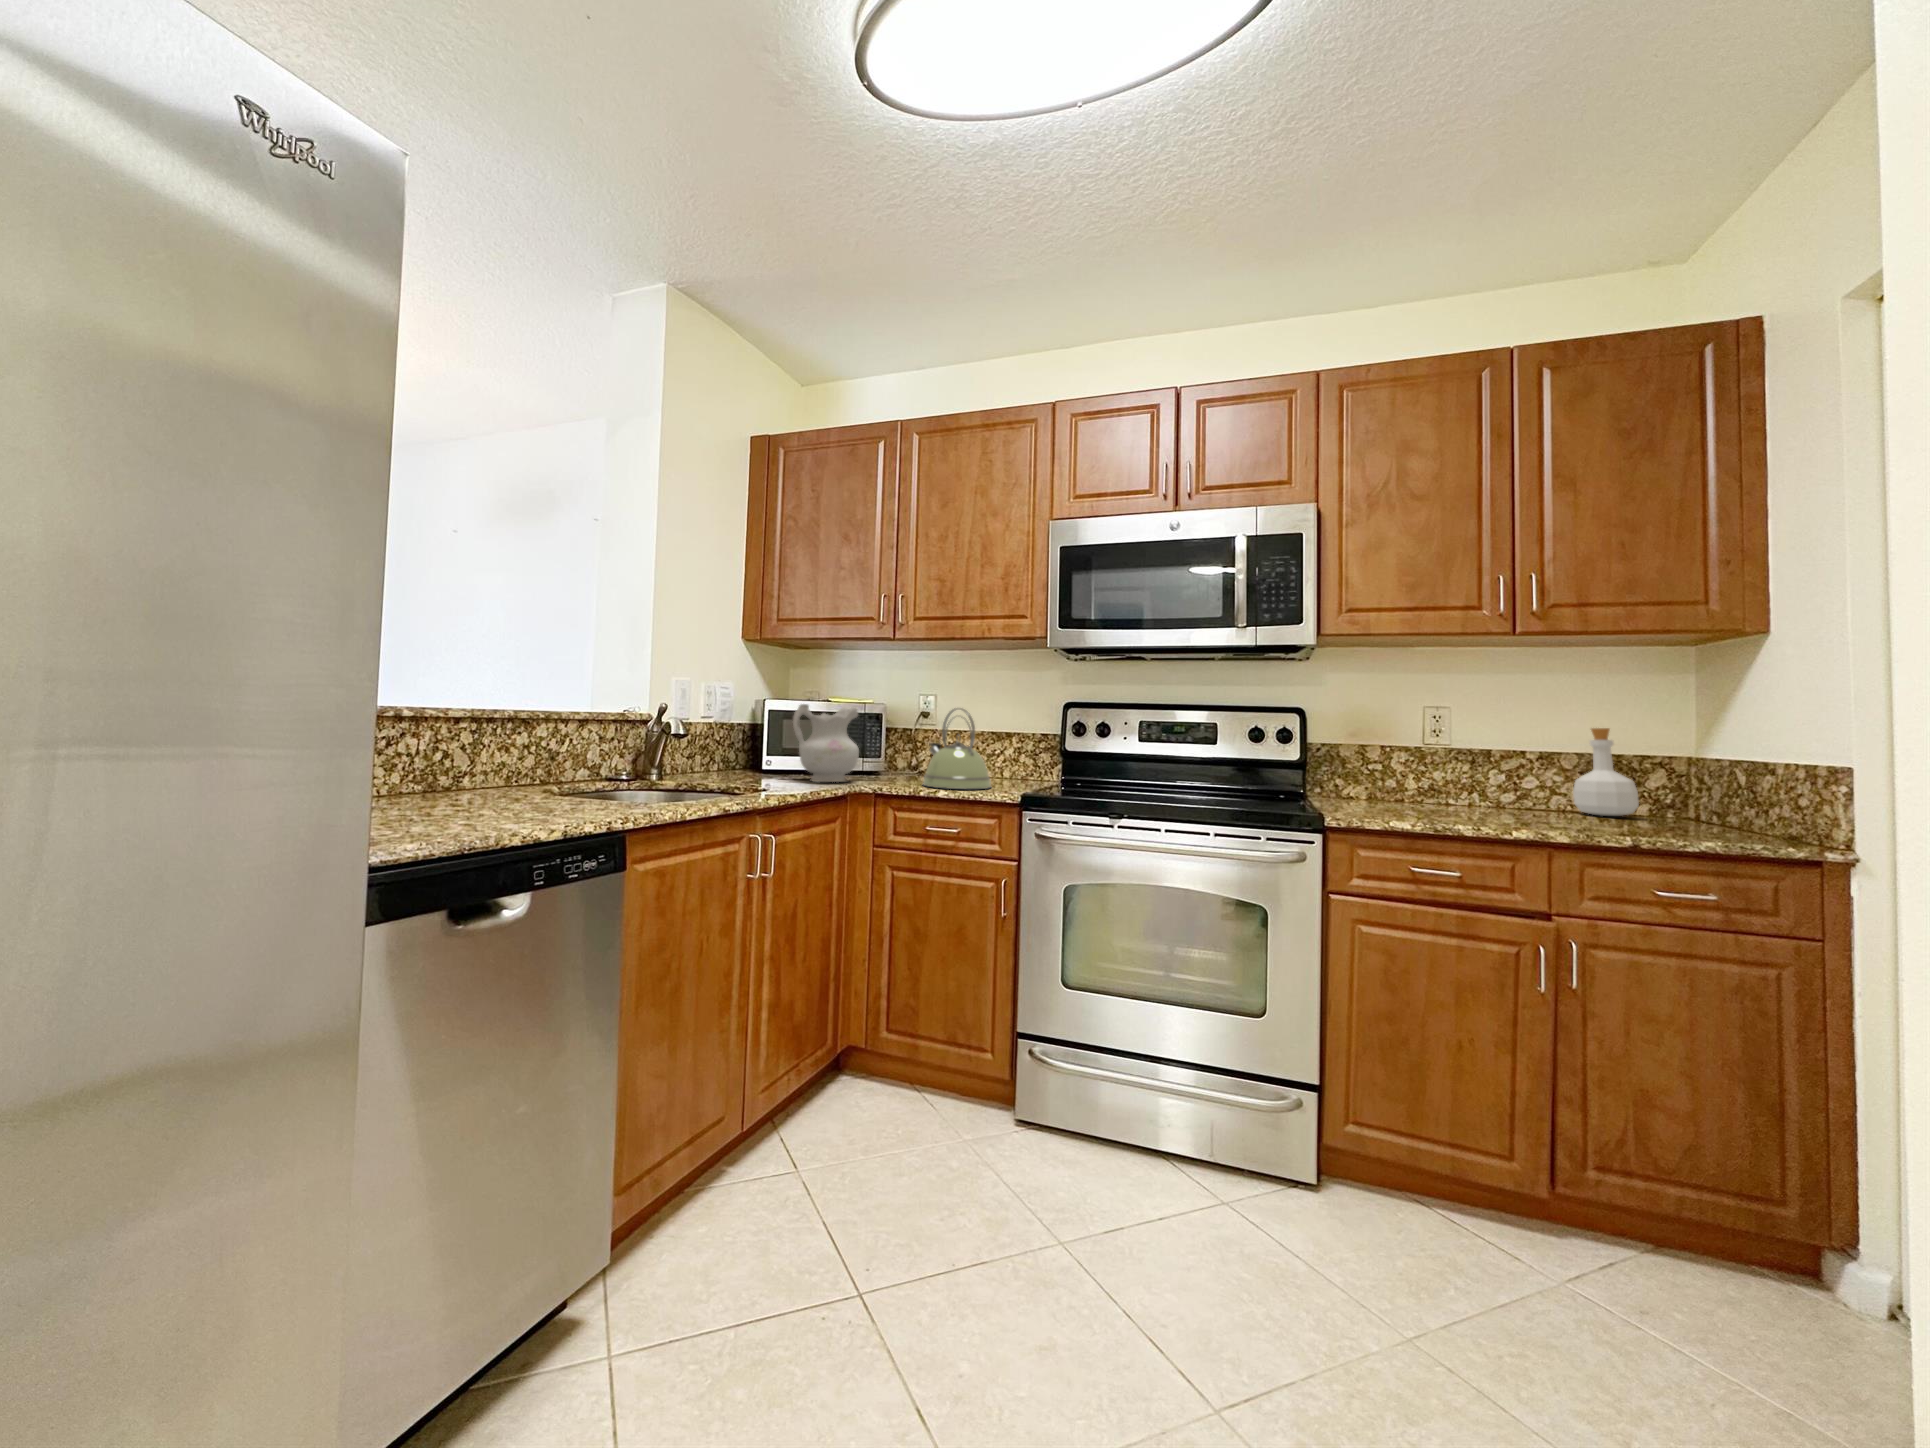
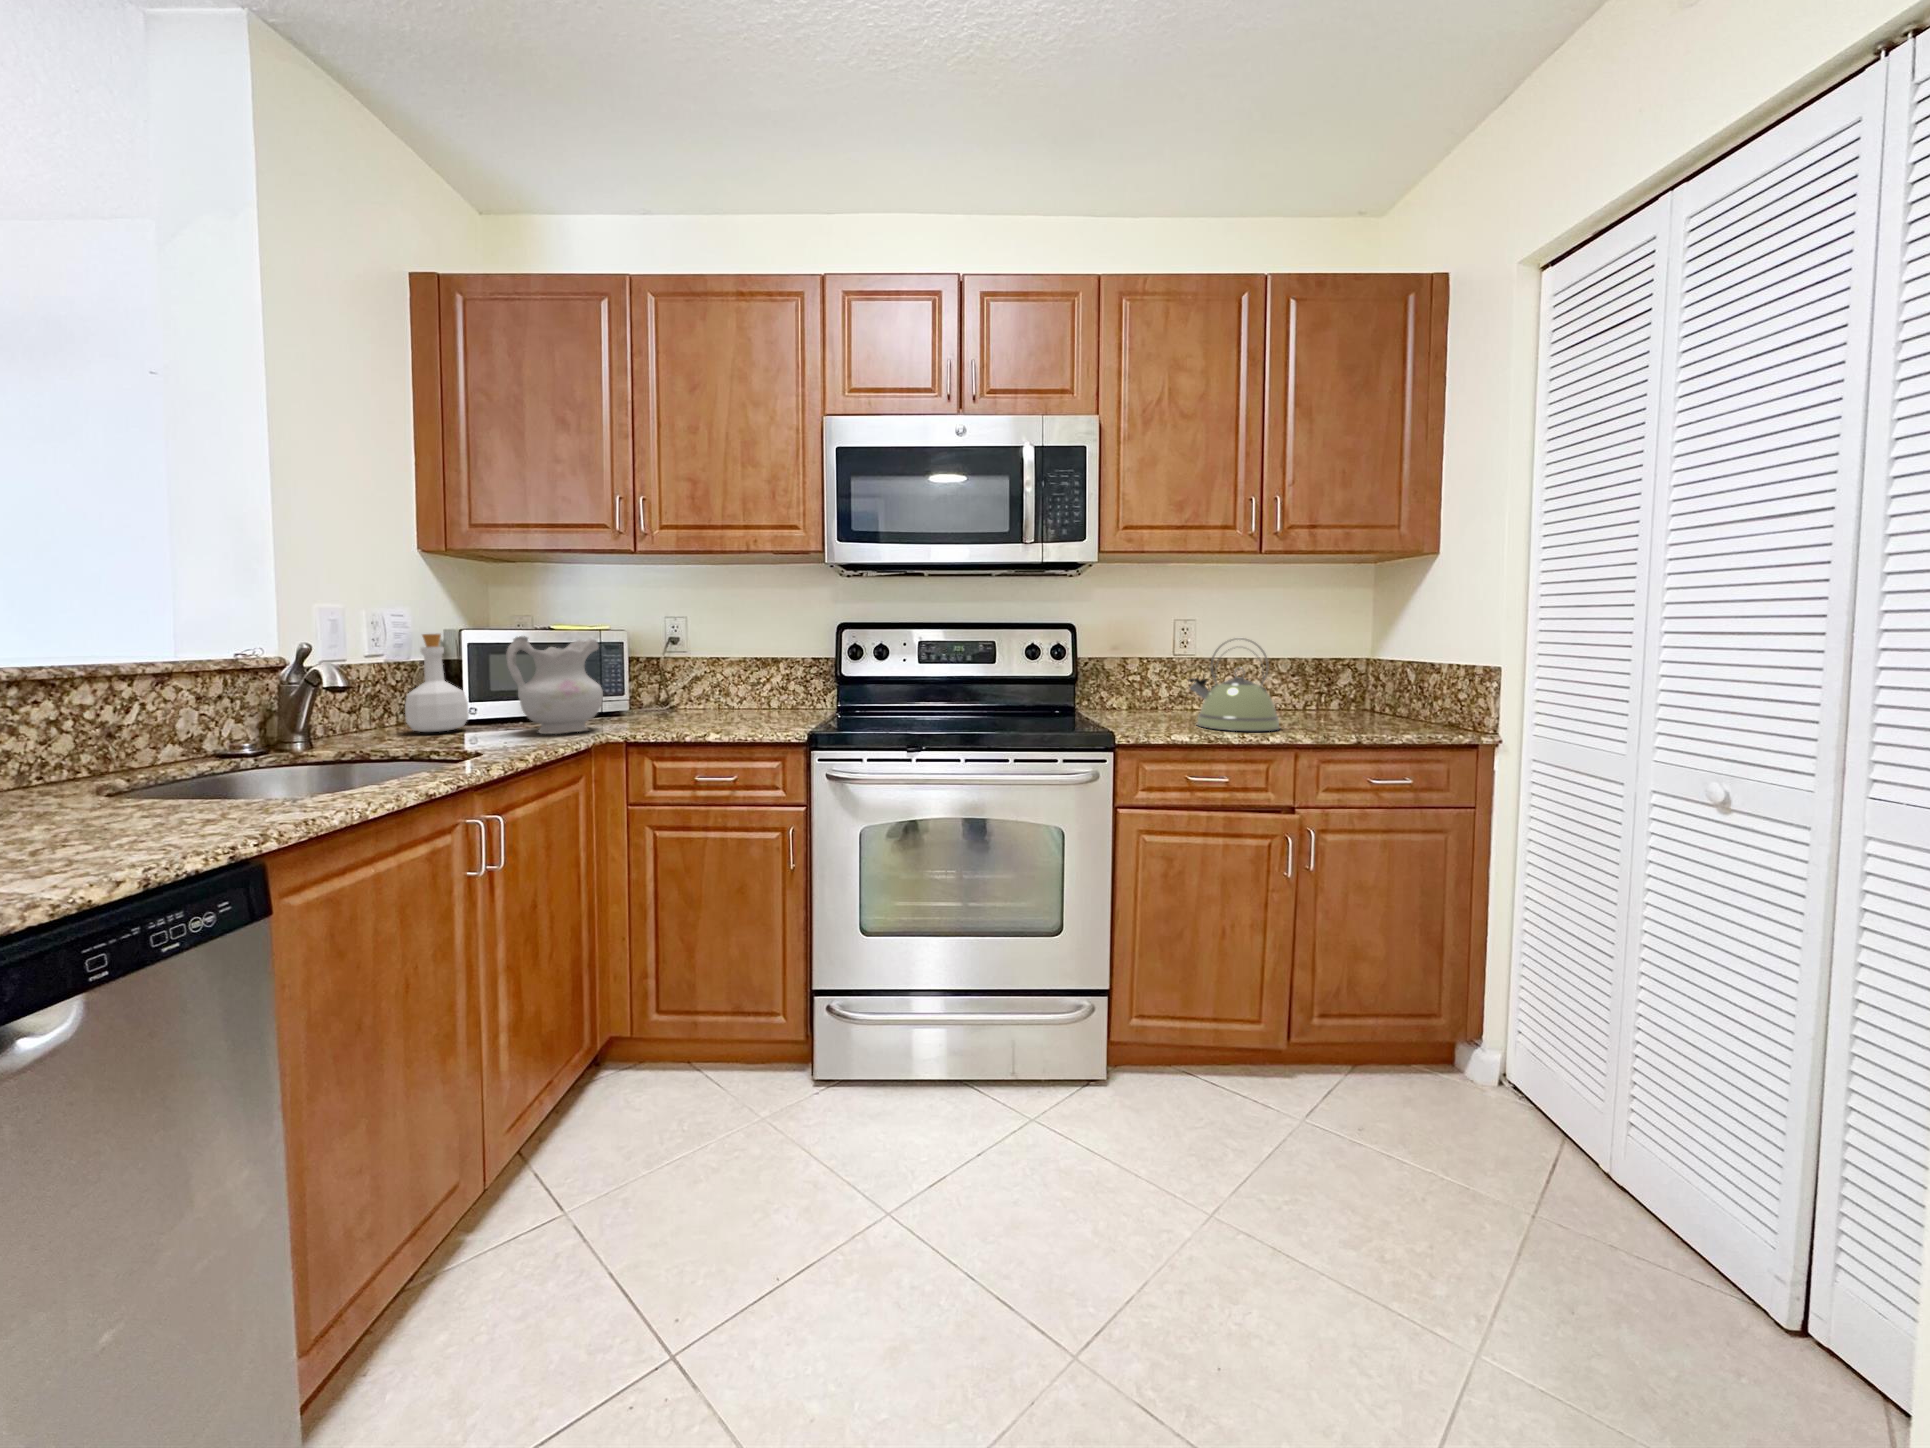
kettle: present [923,708,991,789] -> present [1189,638,1280,731]
bottle: present [1573,728,1639,816] -> present [405,634,469,732]

